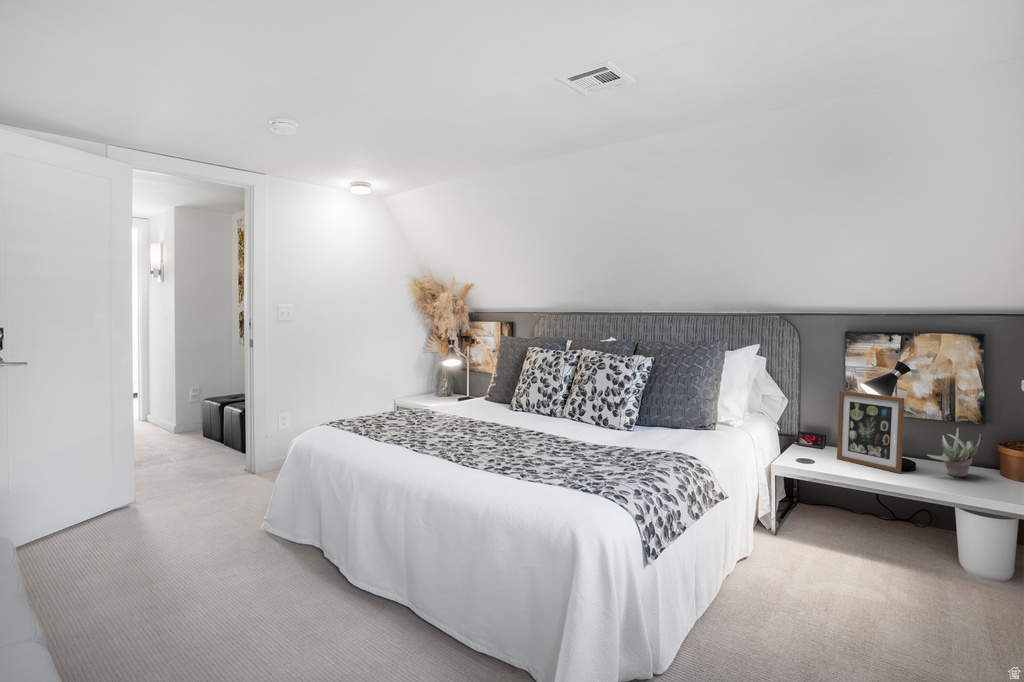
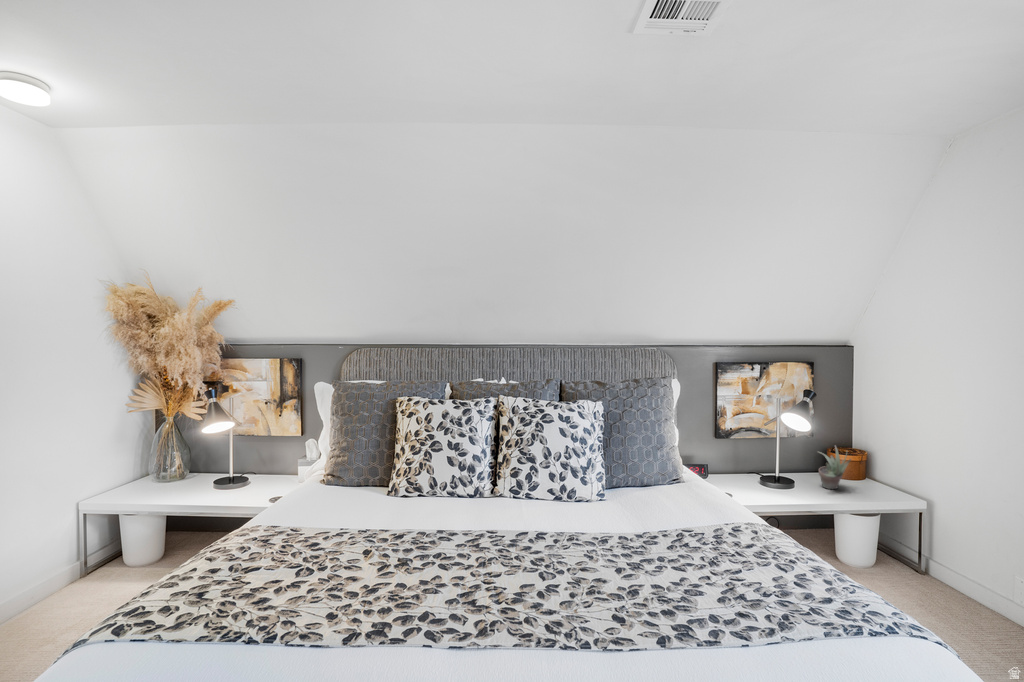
picture frame: present [837,391,904,473] -> none [741,420,805,495]

